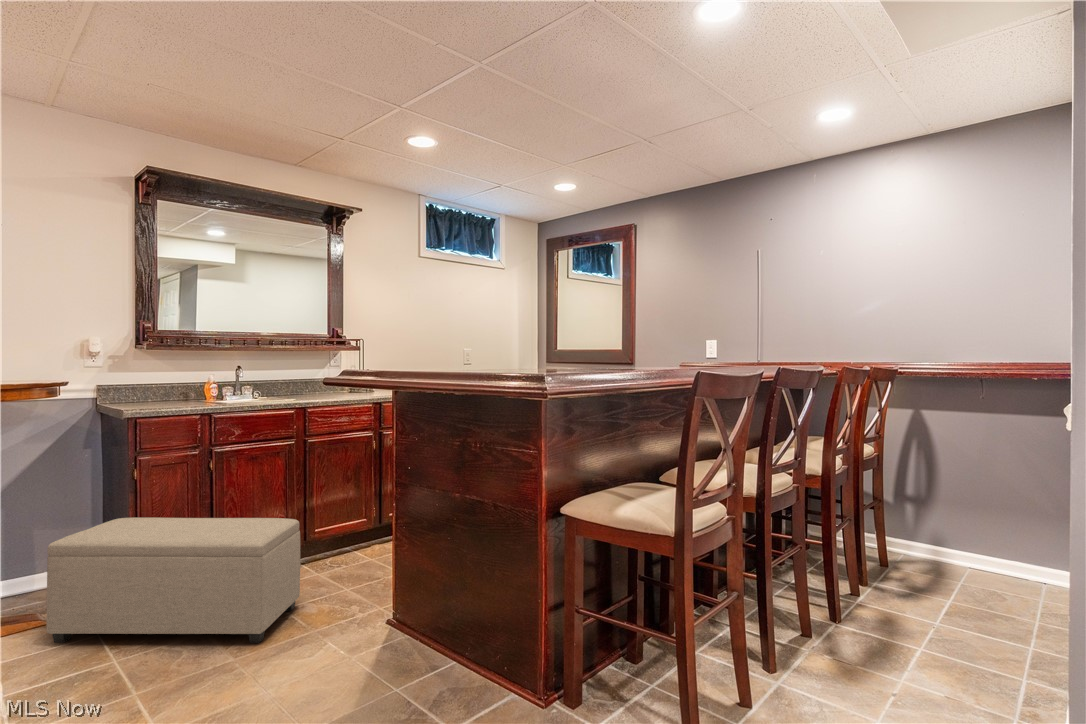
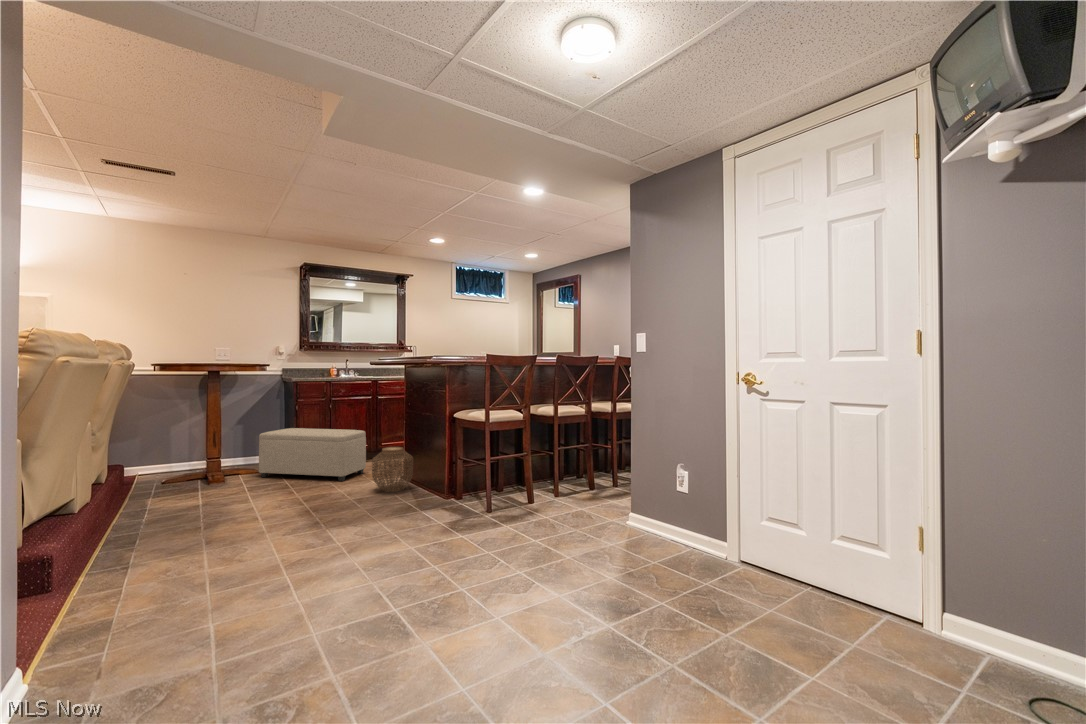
woven basket: none [347,568,438,681] -> present [372,447,413,492]

